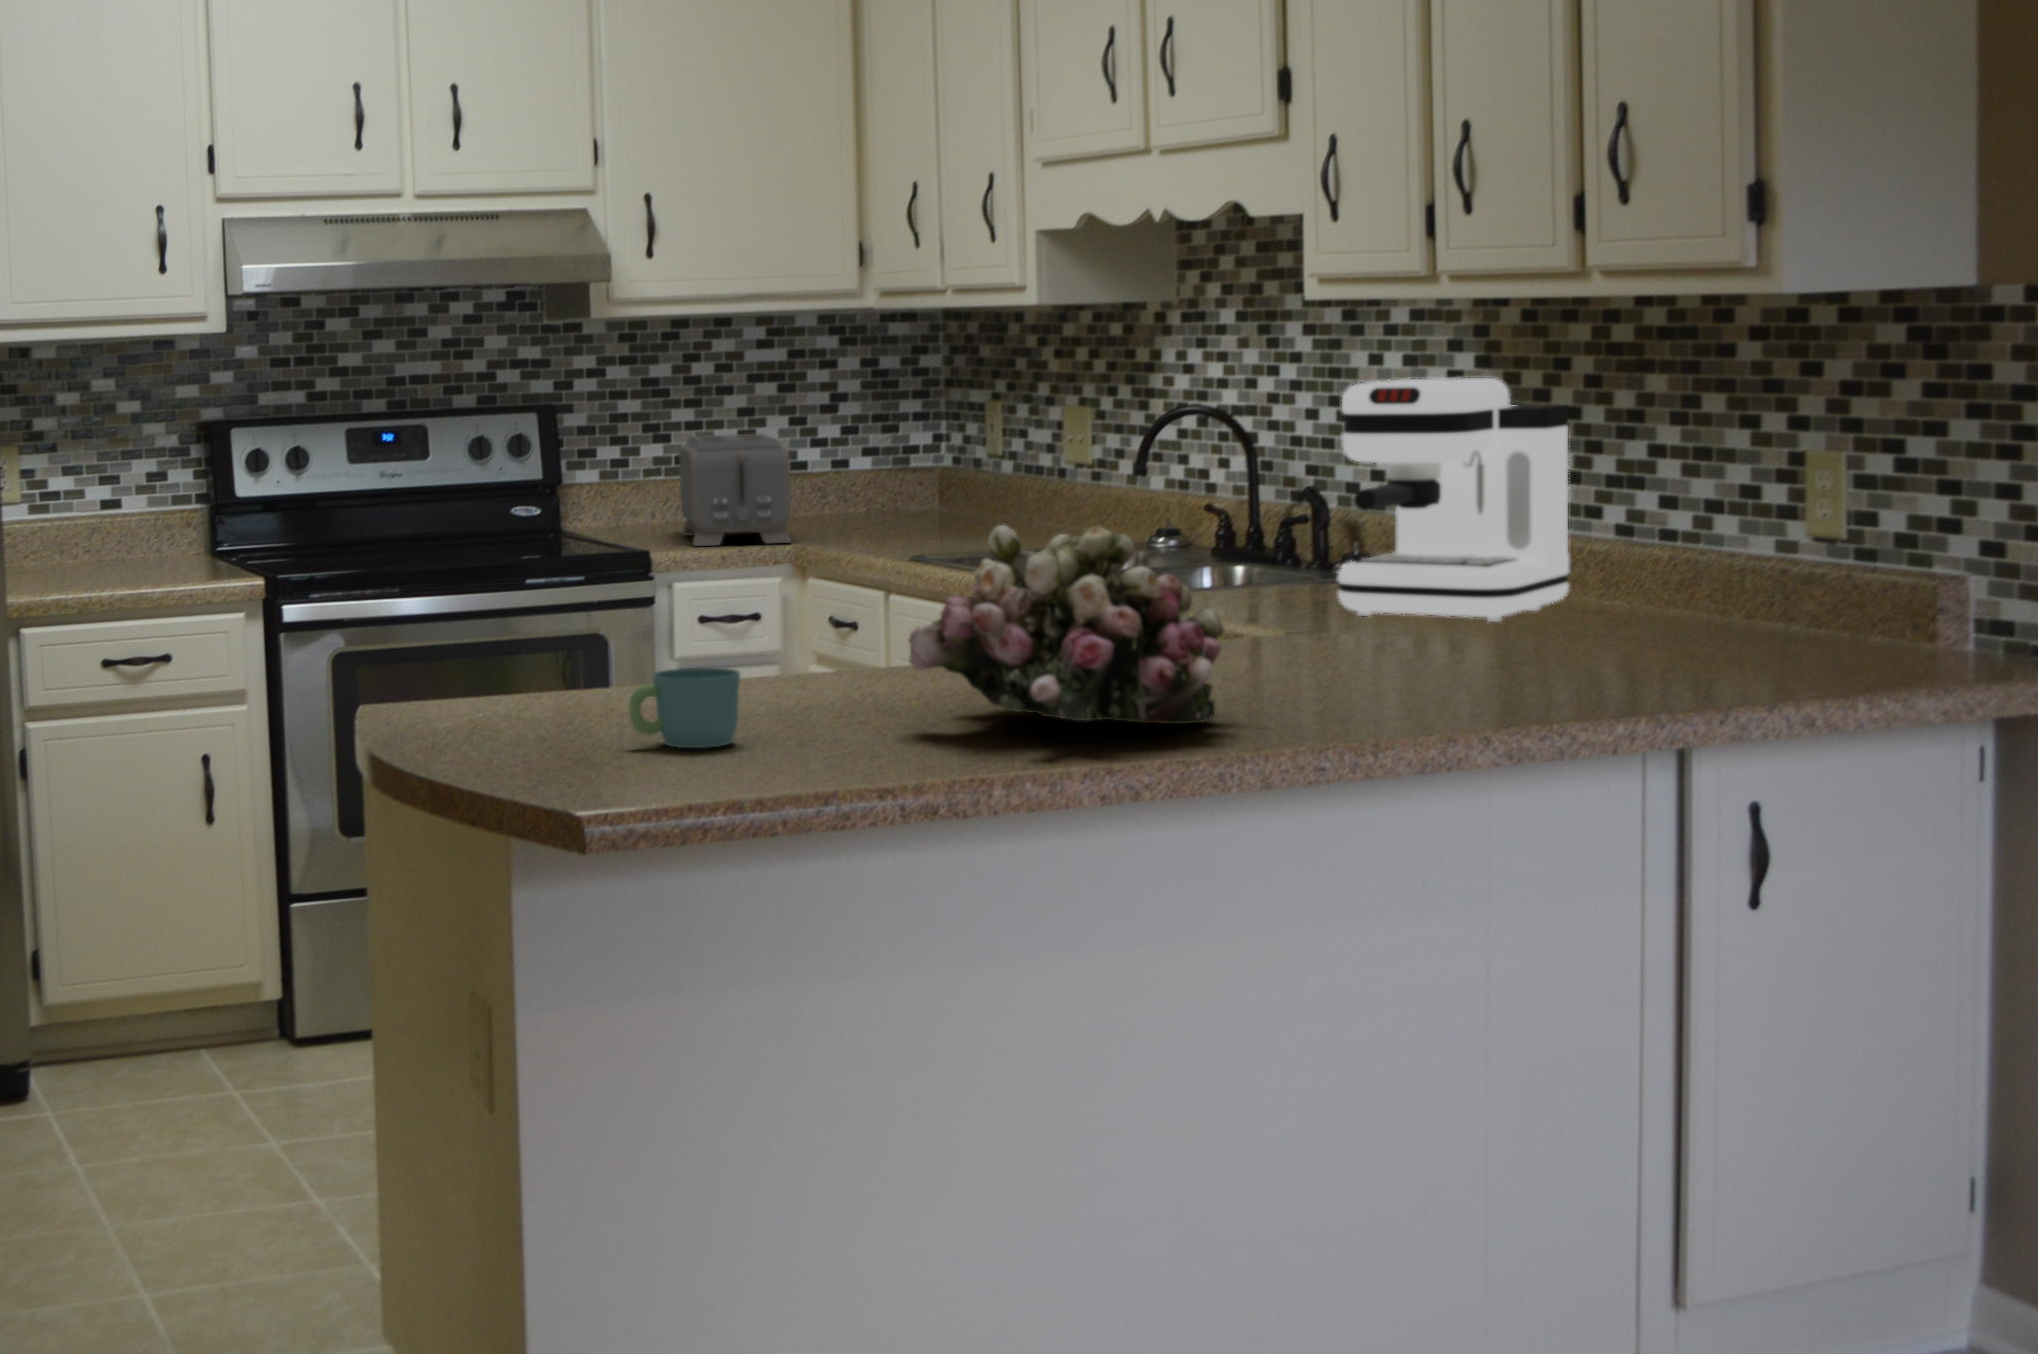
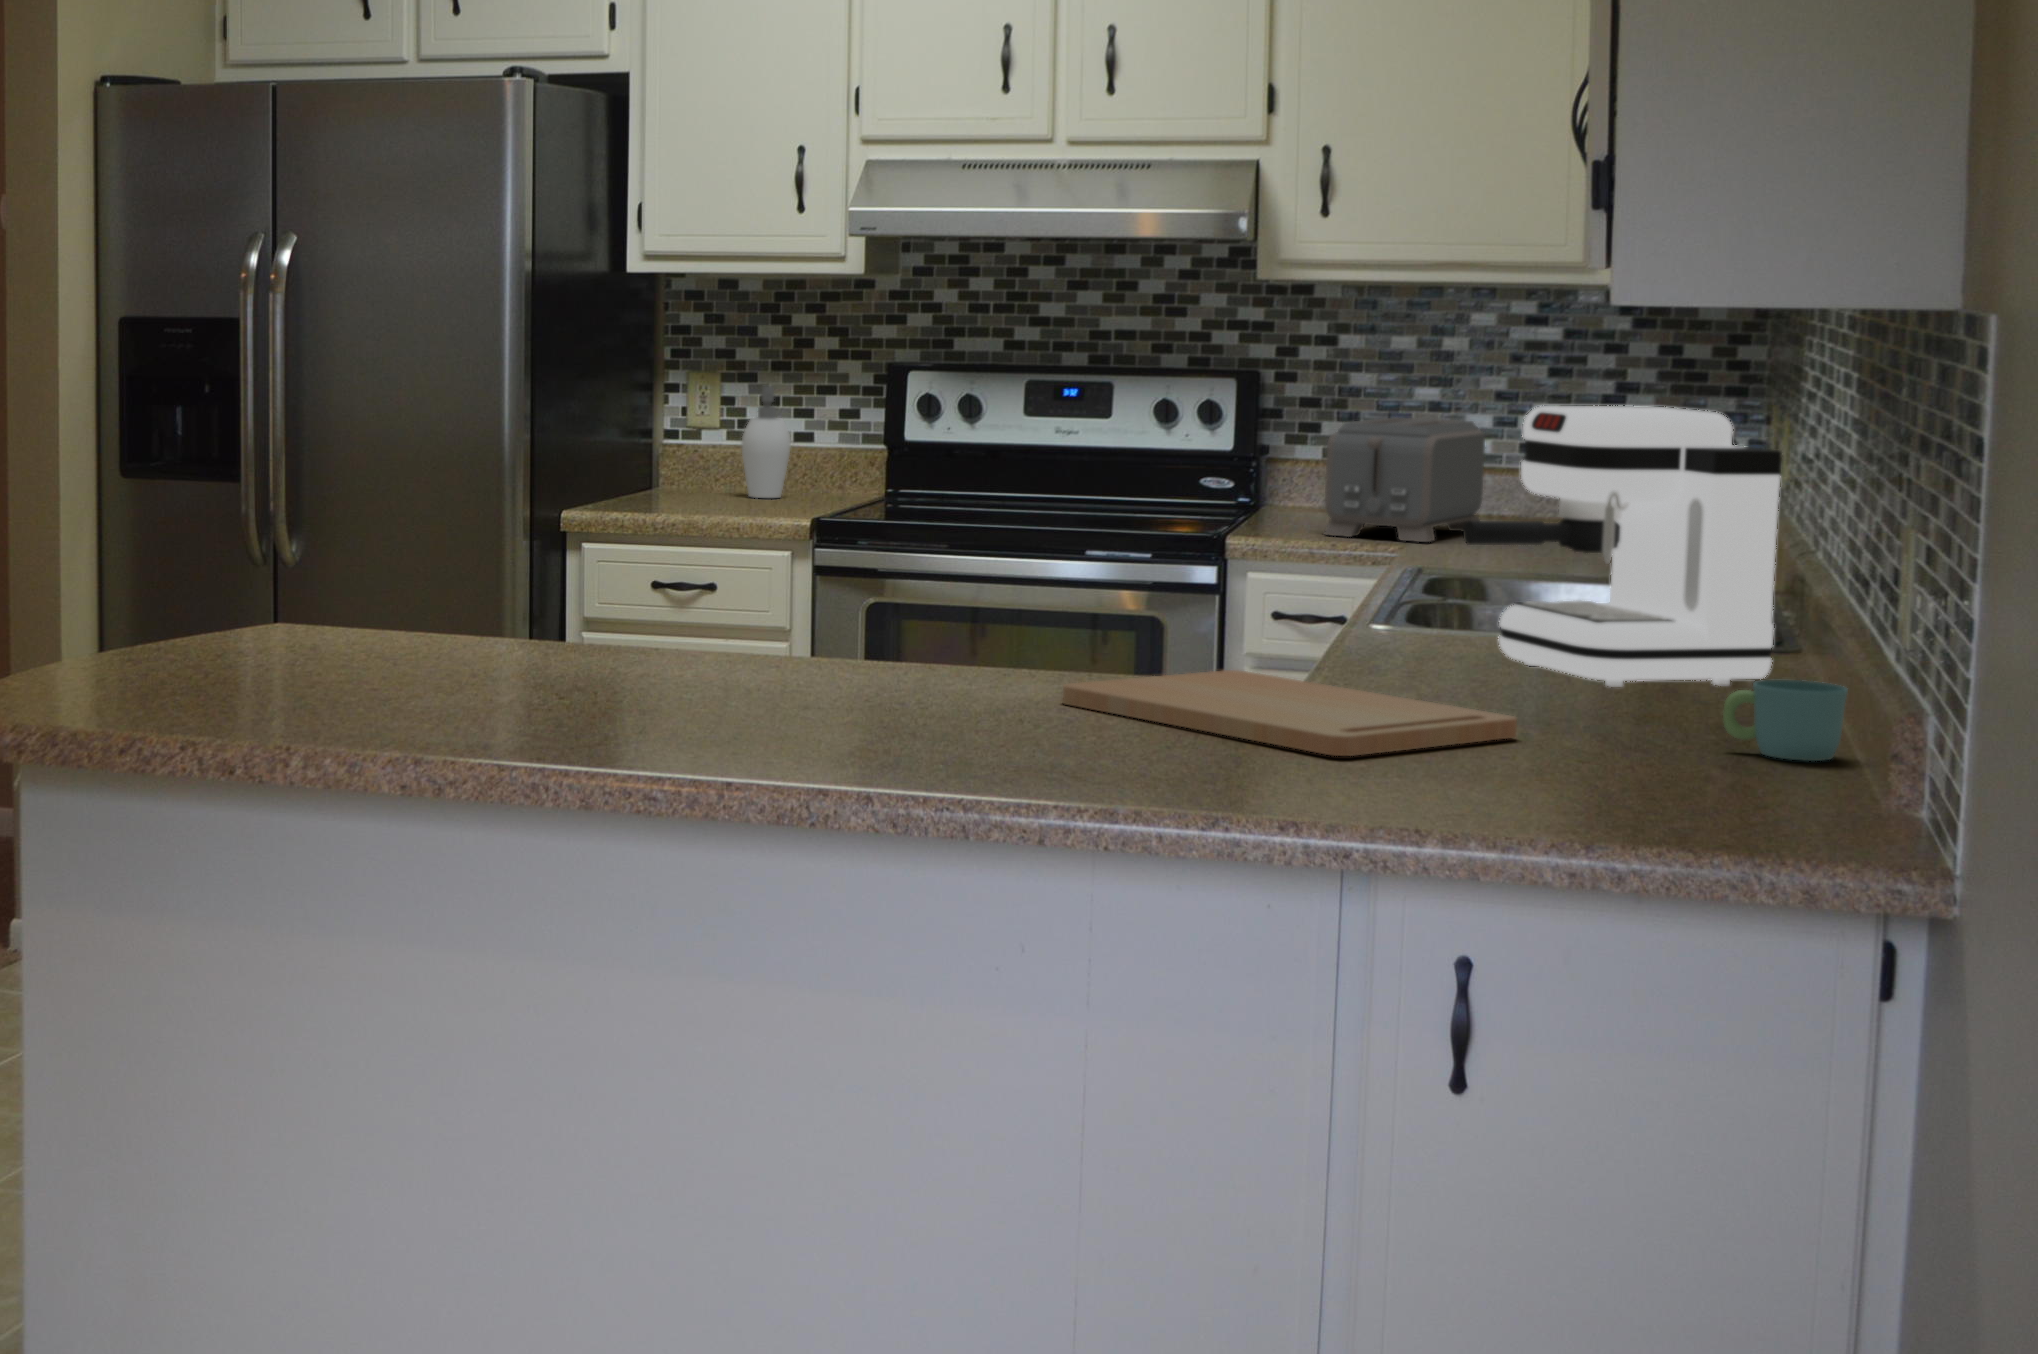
soap dispenser: none [93,453,145,570] -> present [742,385,791,498]
flower arrangement: present [909,525,1224,724] -> none [584,499,895,705]
cutting board: none [1298,644,1695,697] -> present [1062,670,1517,756]
mug: present [630,667,740,748] -> present [1723,680,1848,761]

